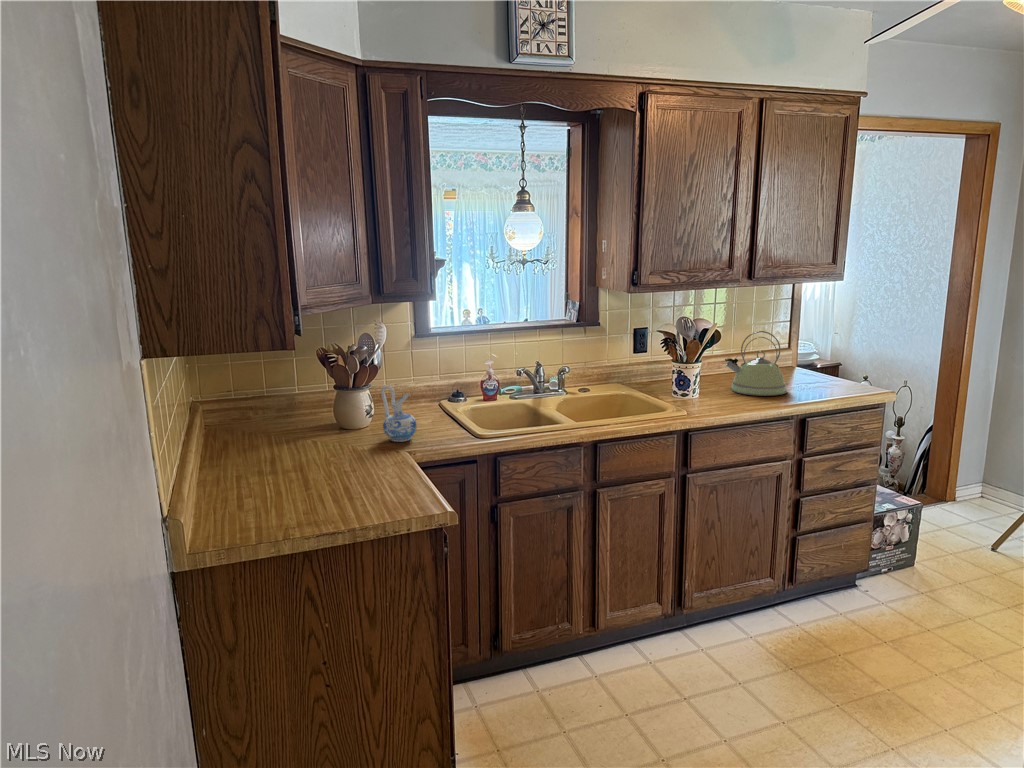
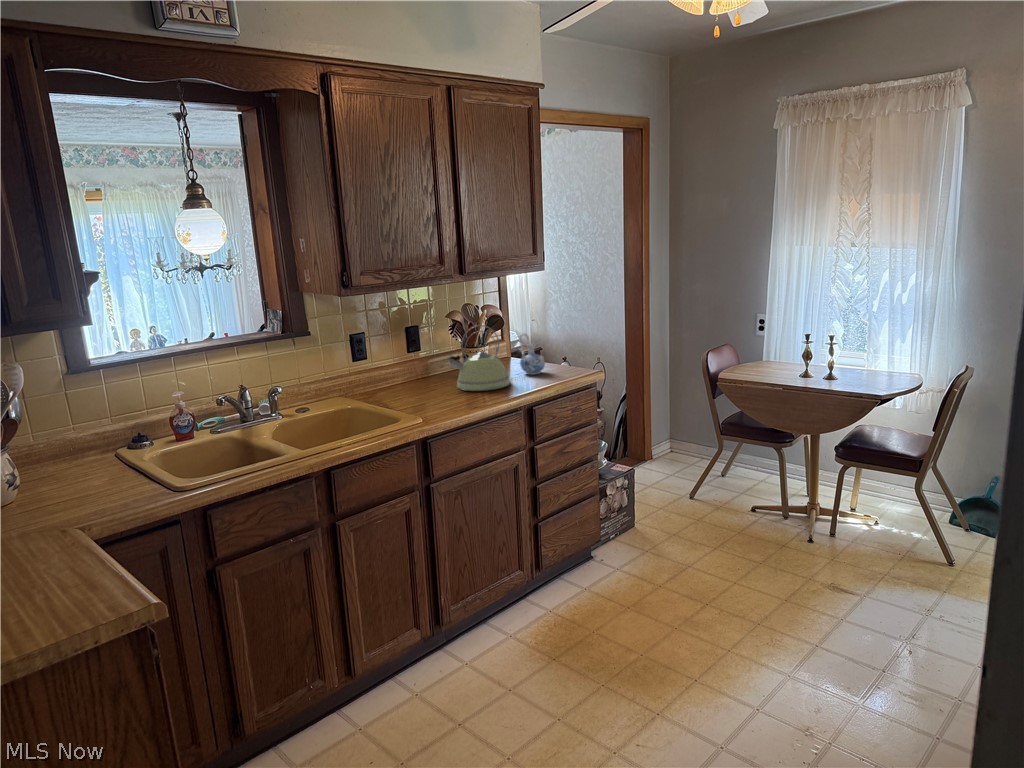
ceramic pitcher: present [381,385,416,442] -> present [519,334,545,375]

